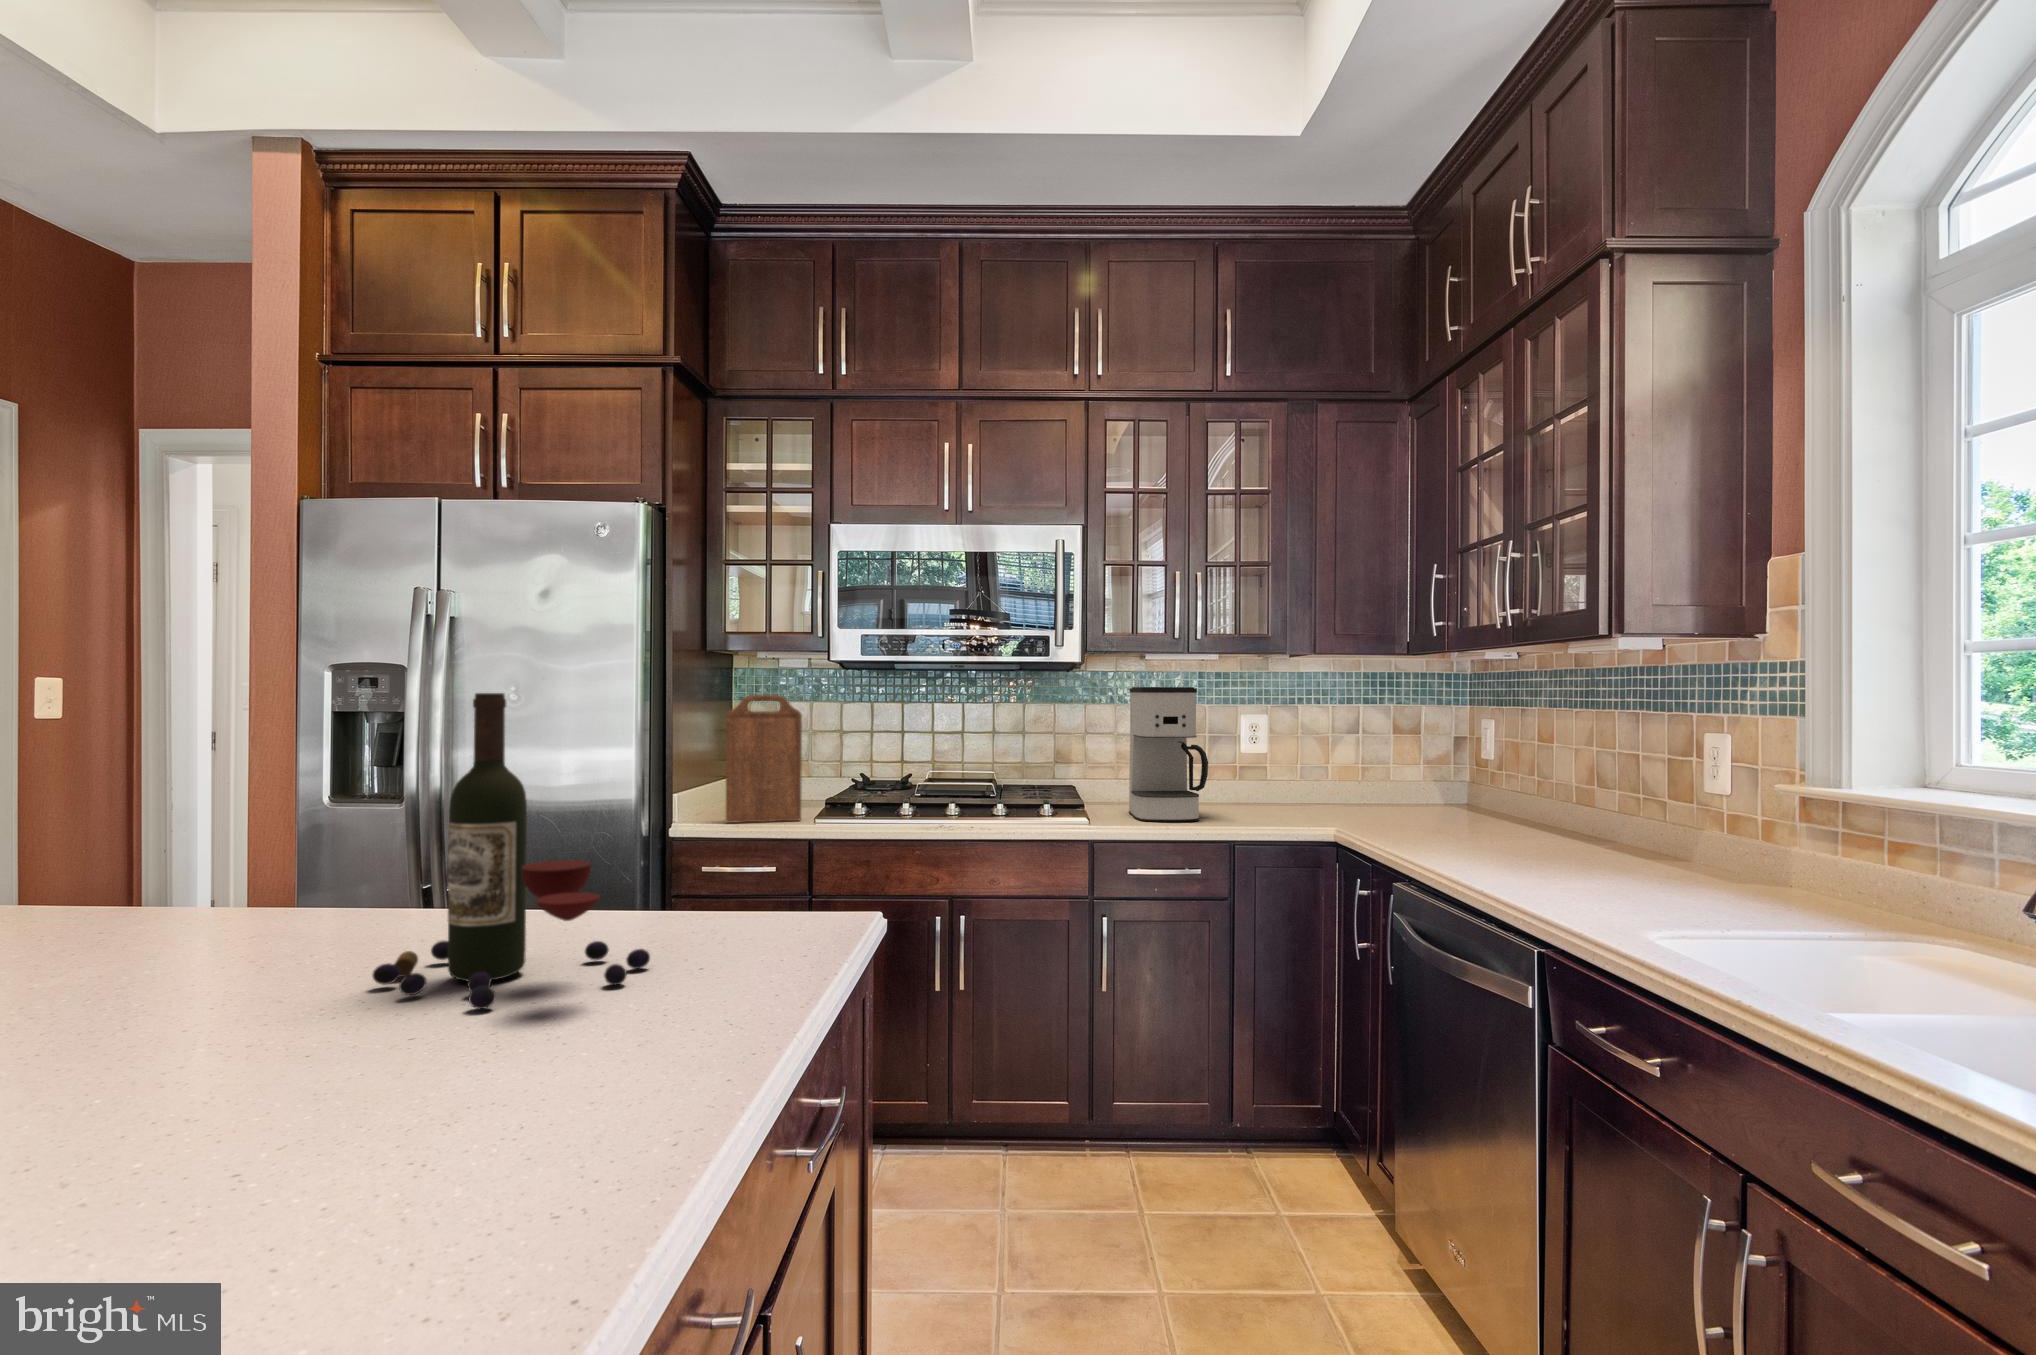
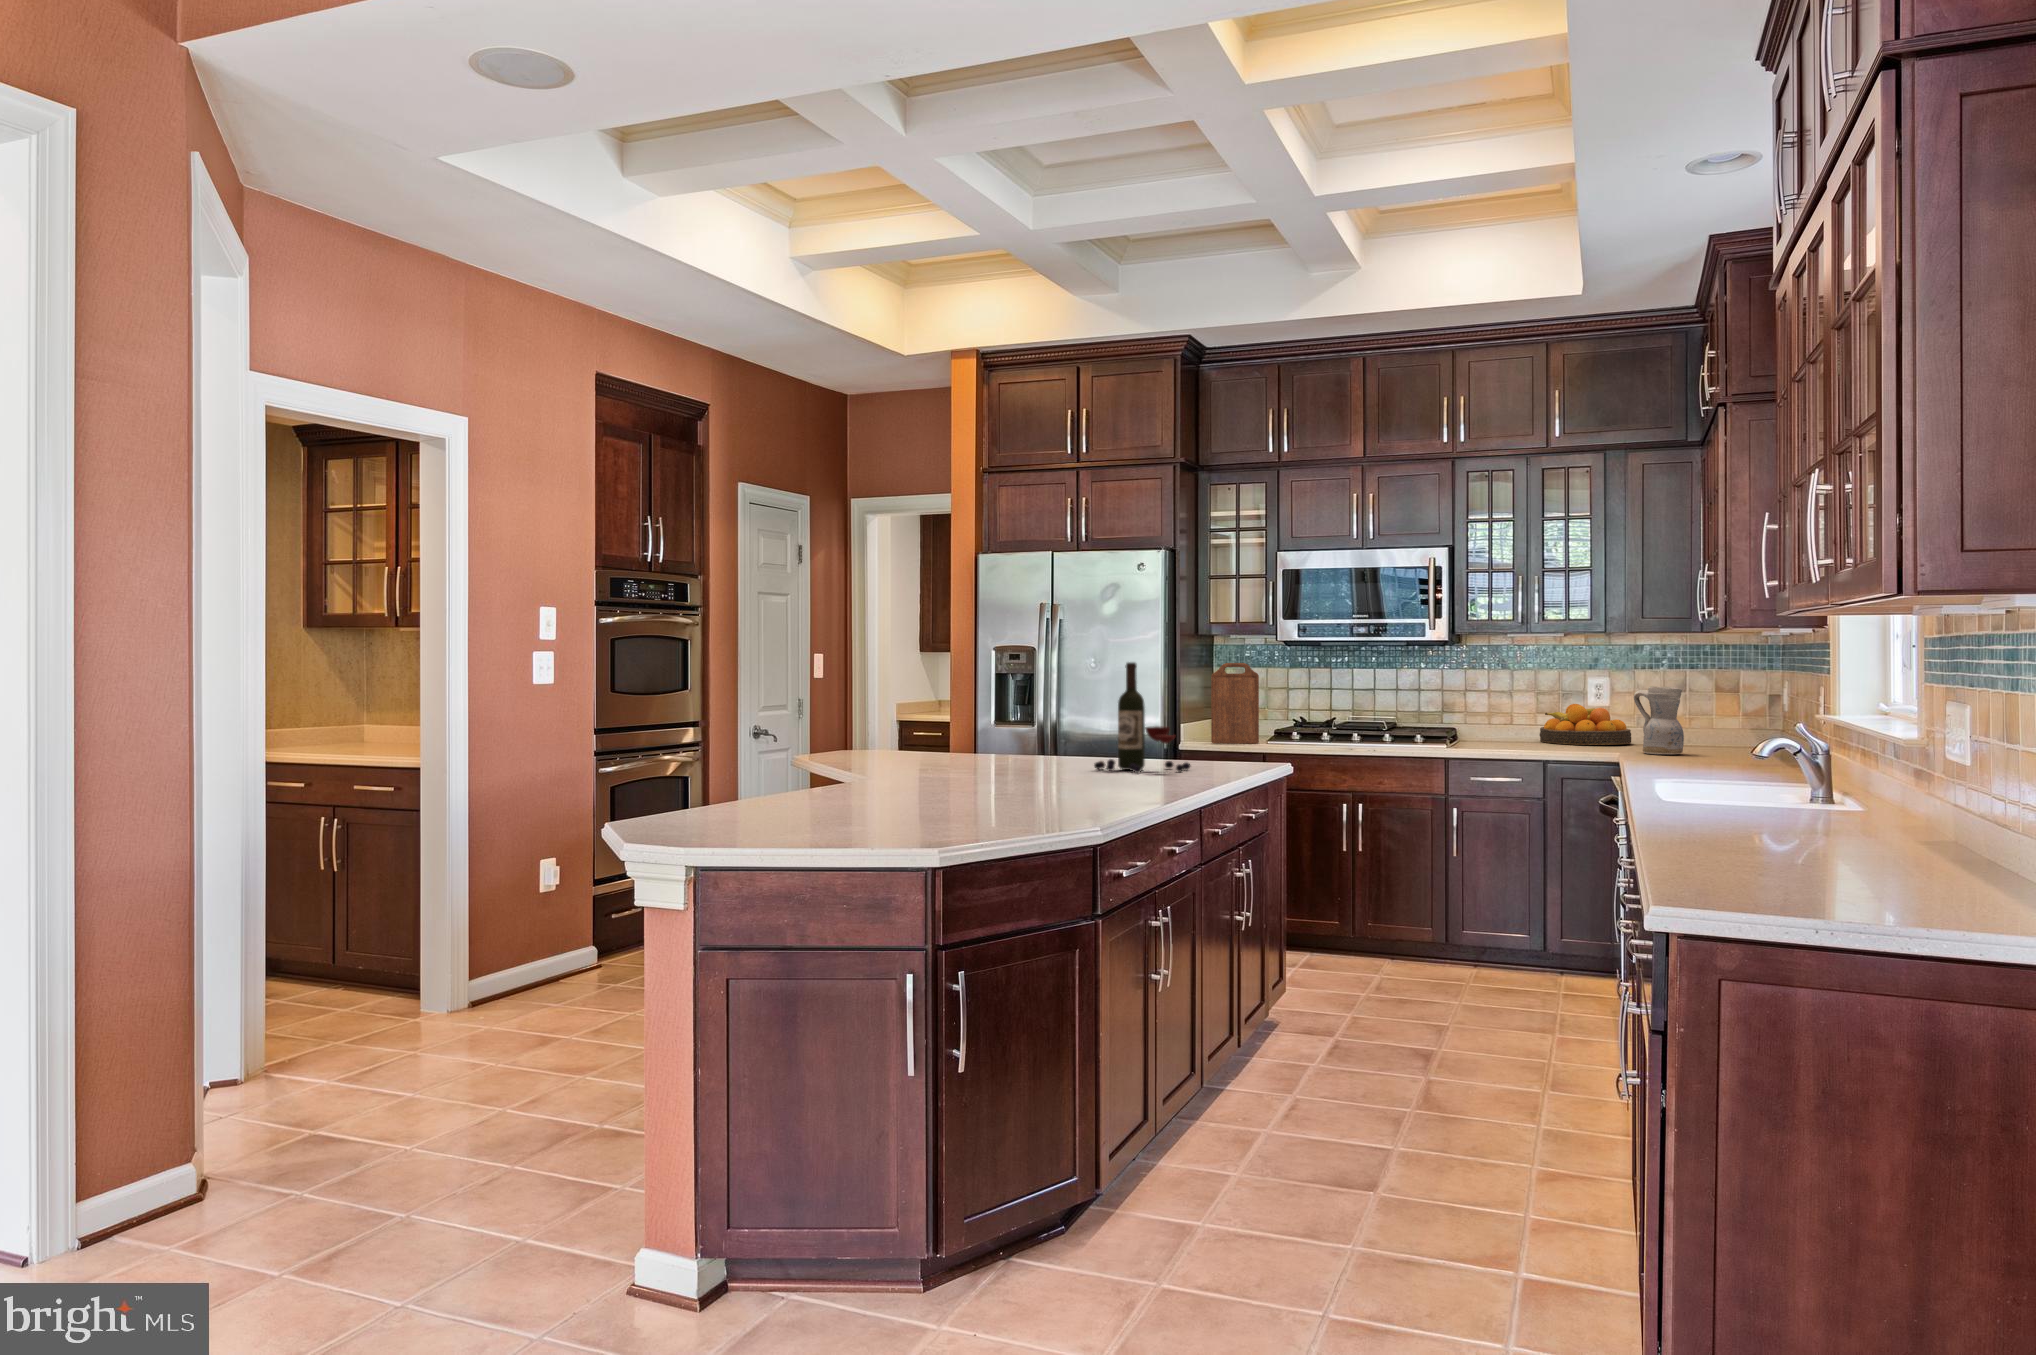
coffee maker: present [1129,687,1208,822] -> none [1478,657,1533,747]
ceramic pitcher: none [1360,730,1432,832] -> present [1634,686,1684,754]
fruit bowl: none [1194,752,1314,812] -> present [1540,704,1631,745]

